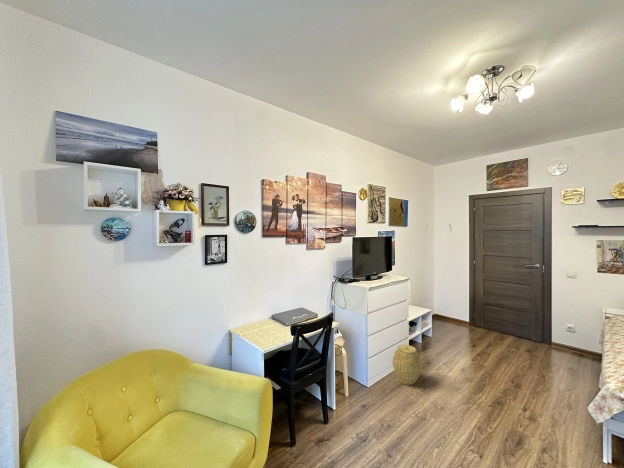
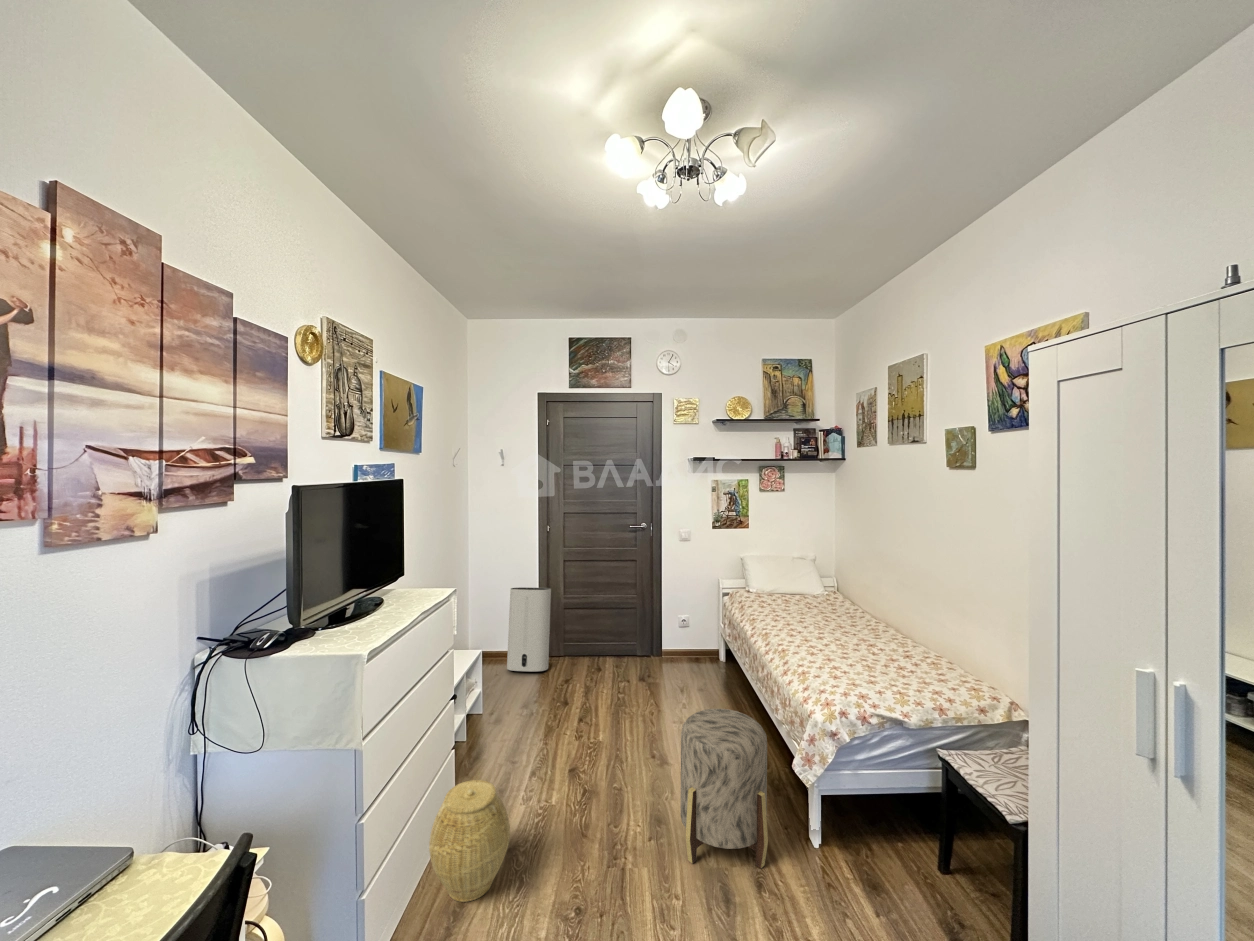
air purifier: none [451,289,475,331] -> present [507,587,551,672]
ottoman: none [504,354,564,441] -> present [680,709,768,868]

